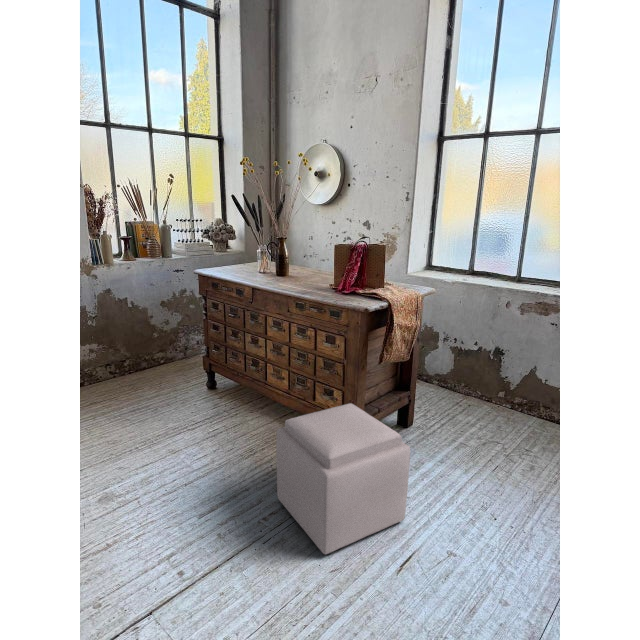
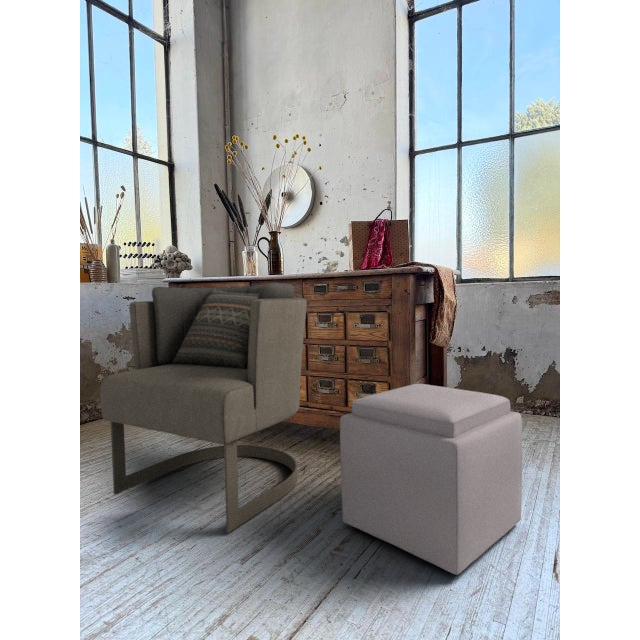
armchair: none [130,295,281,493] -> present [100,283,307,533]

